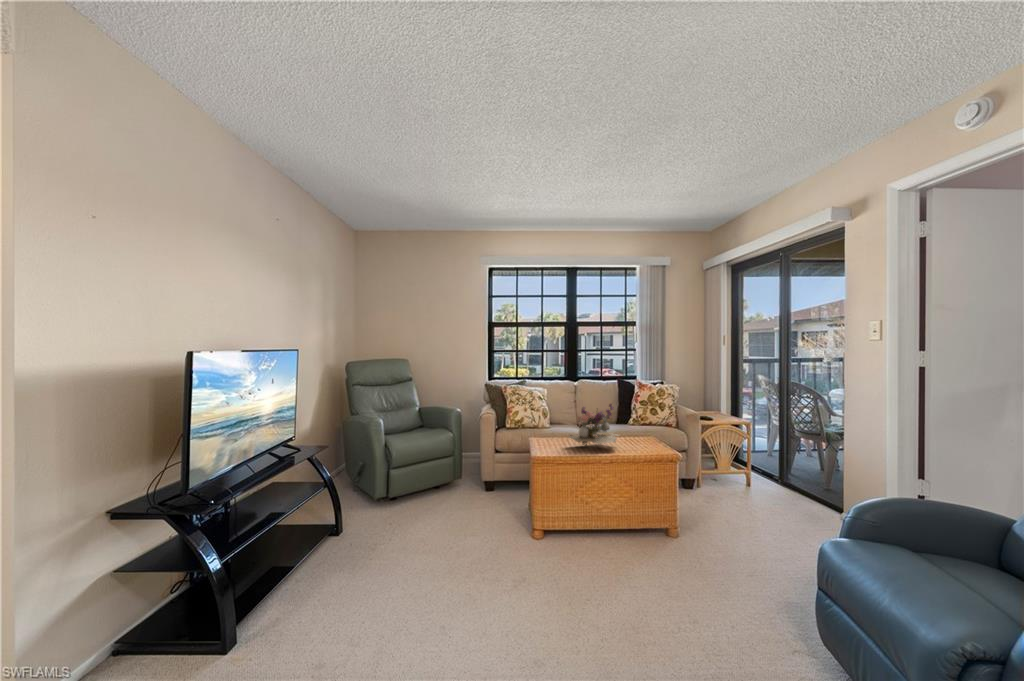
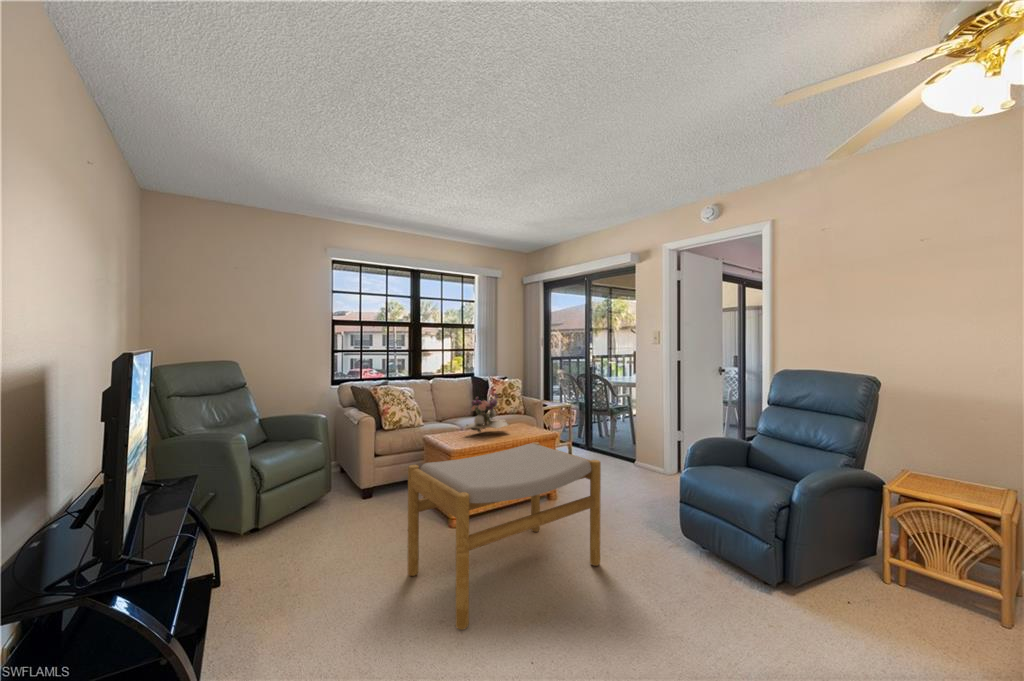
footstool: none [444,469,650,648] -> present [408,442,601,630]

